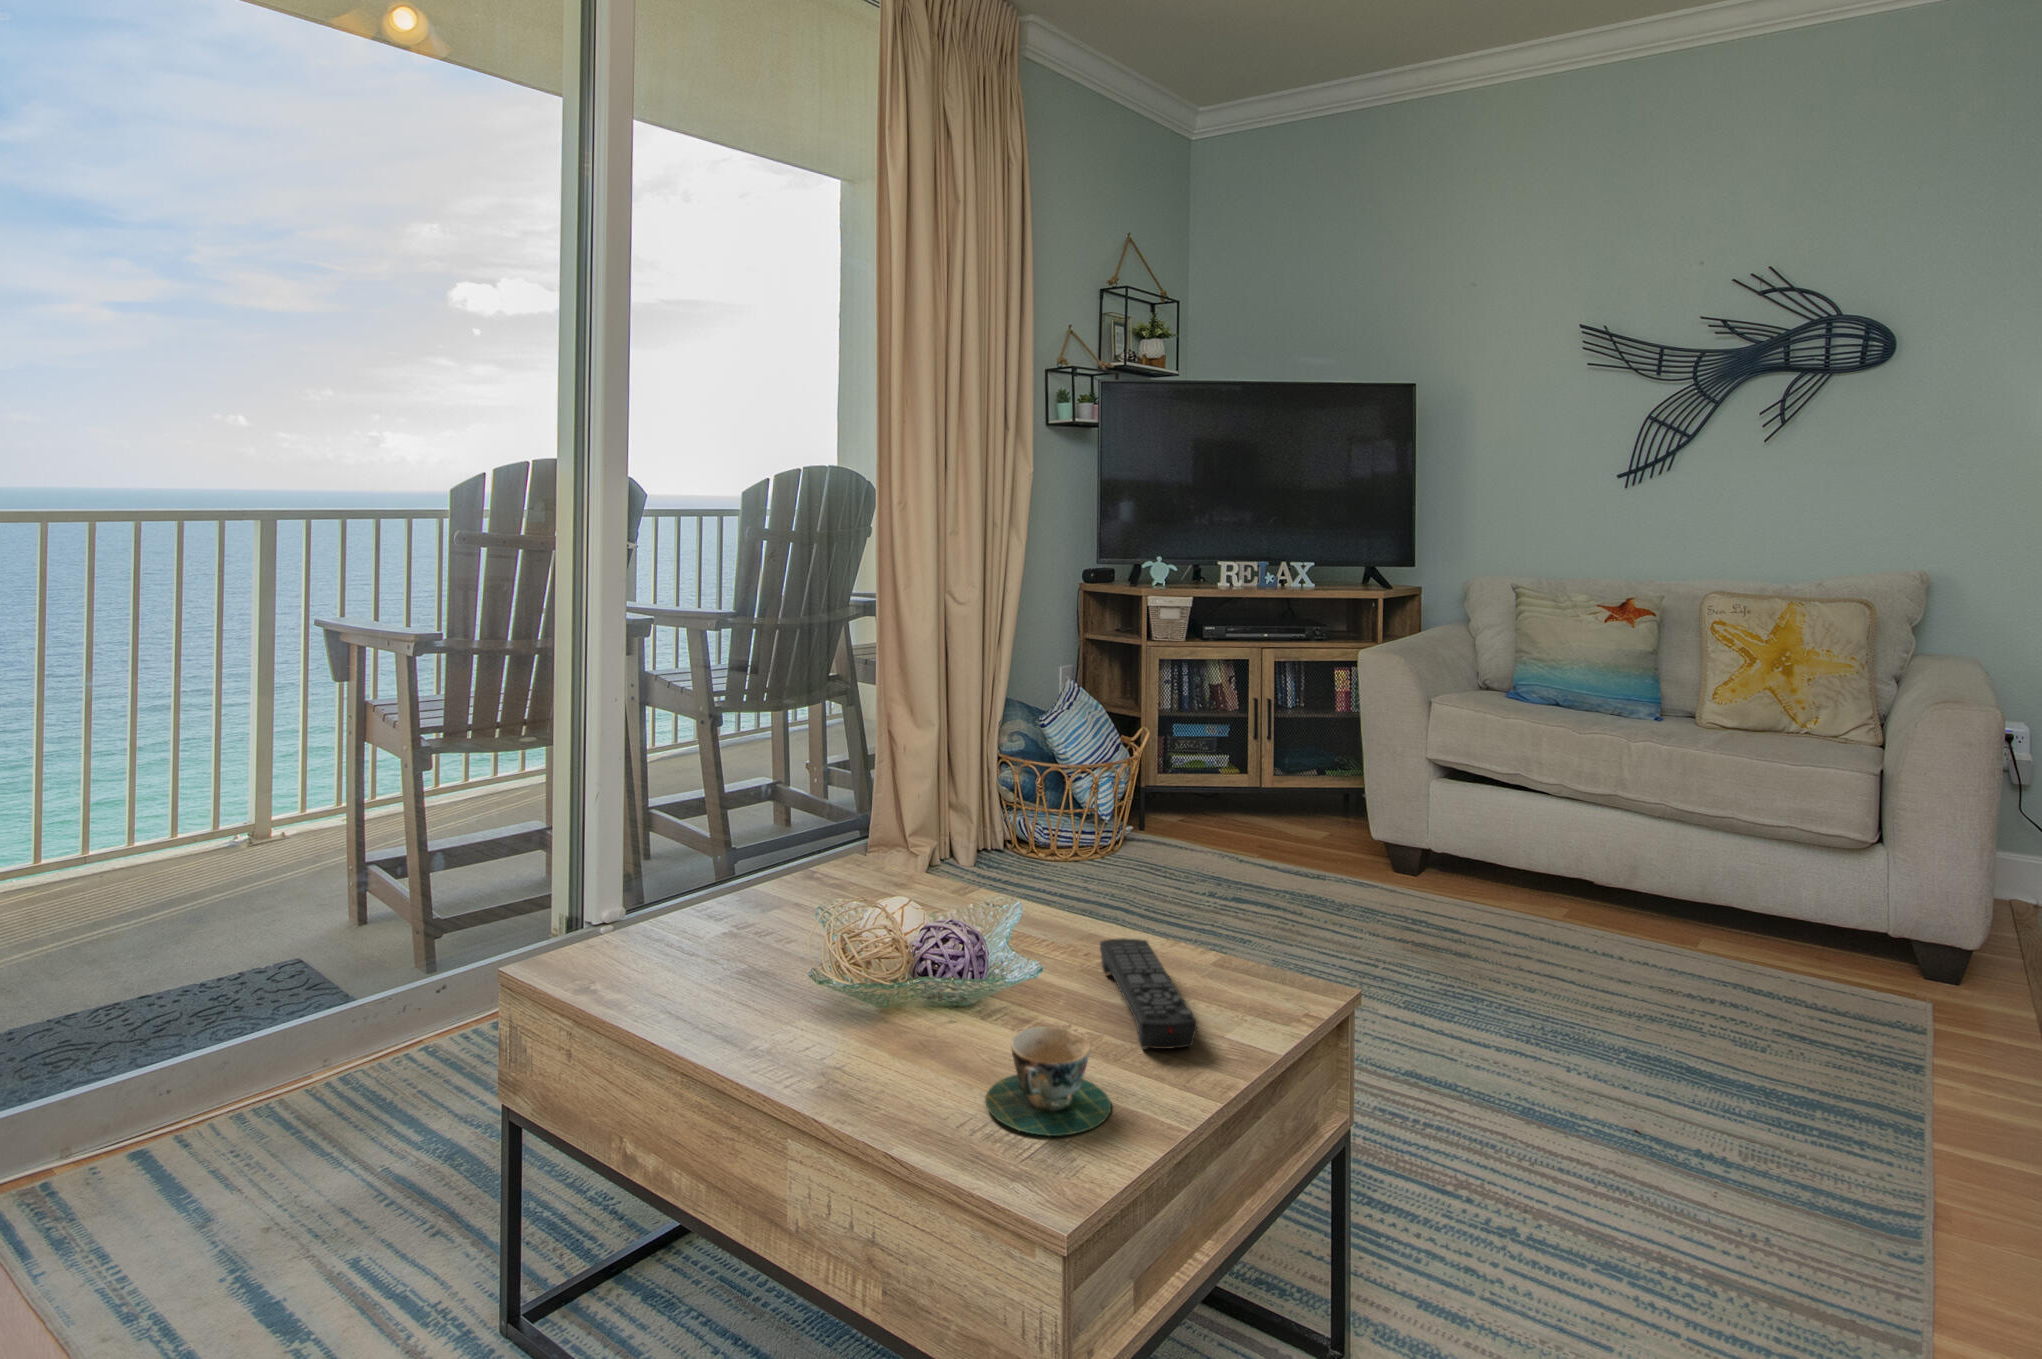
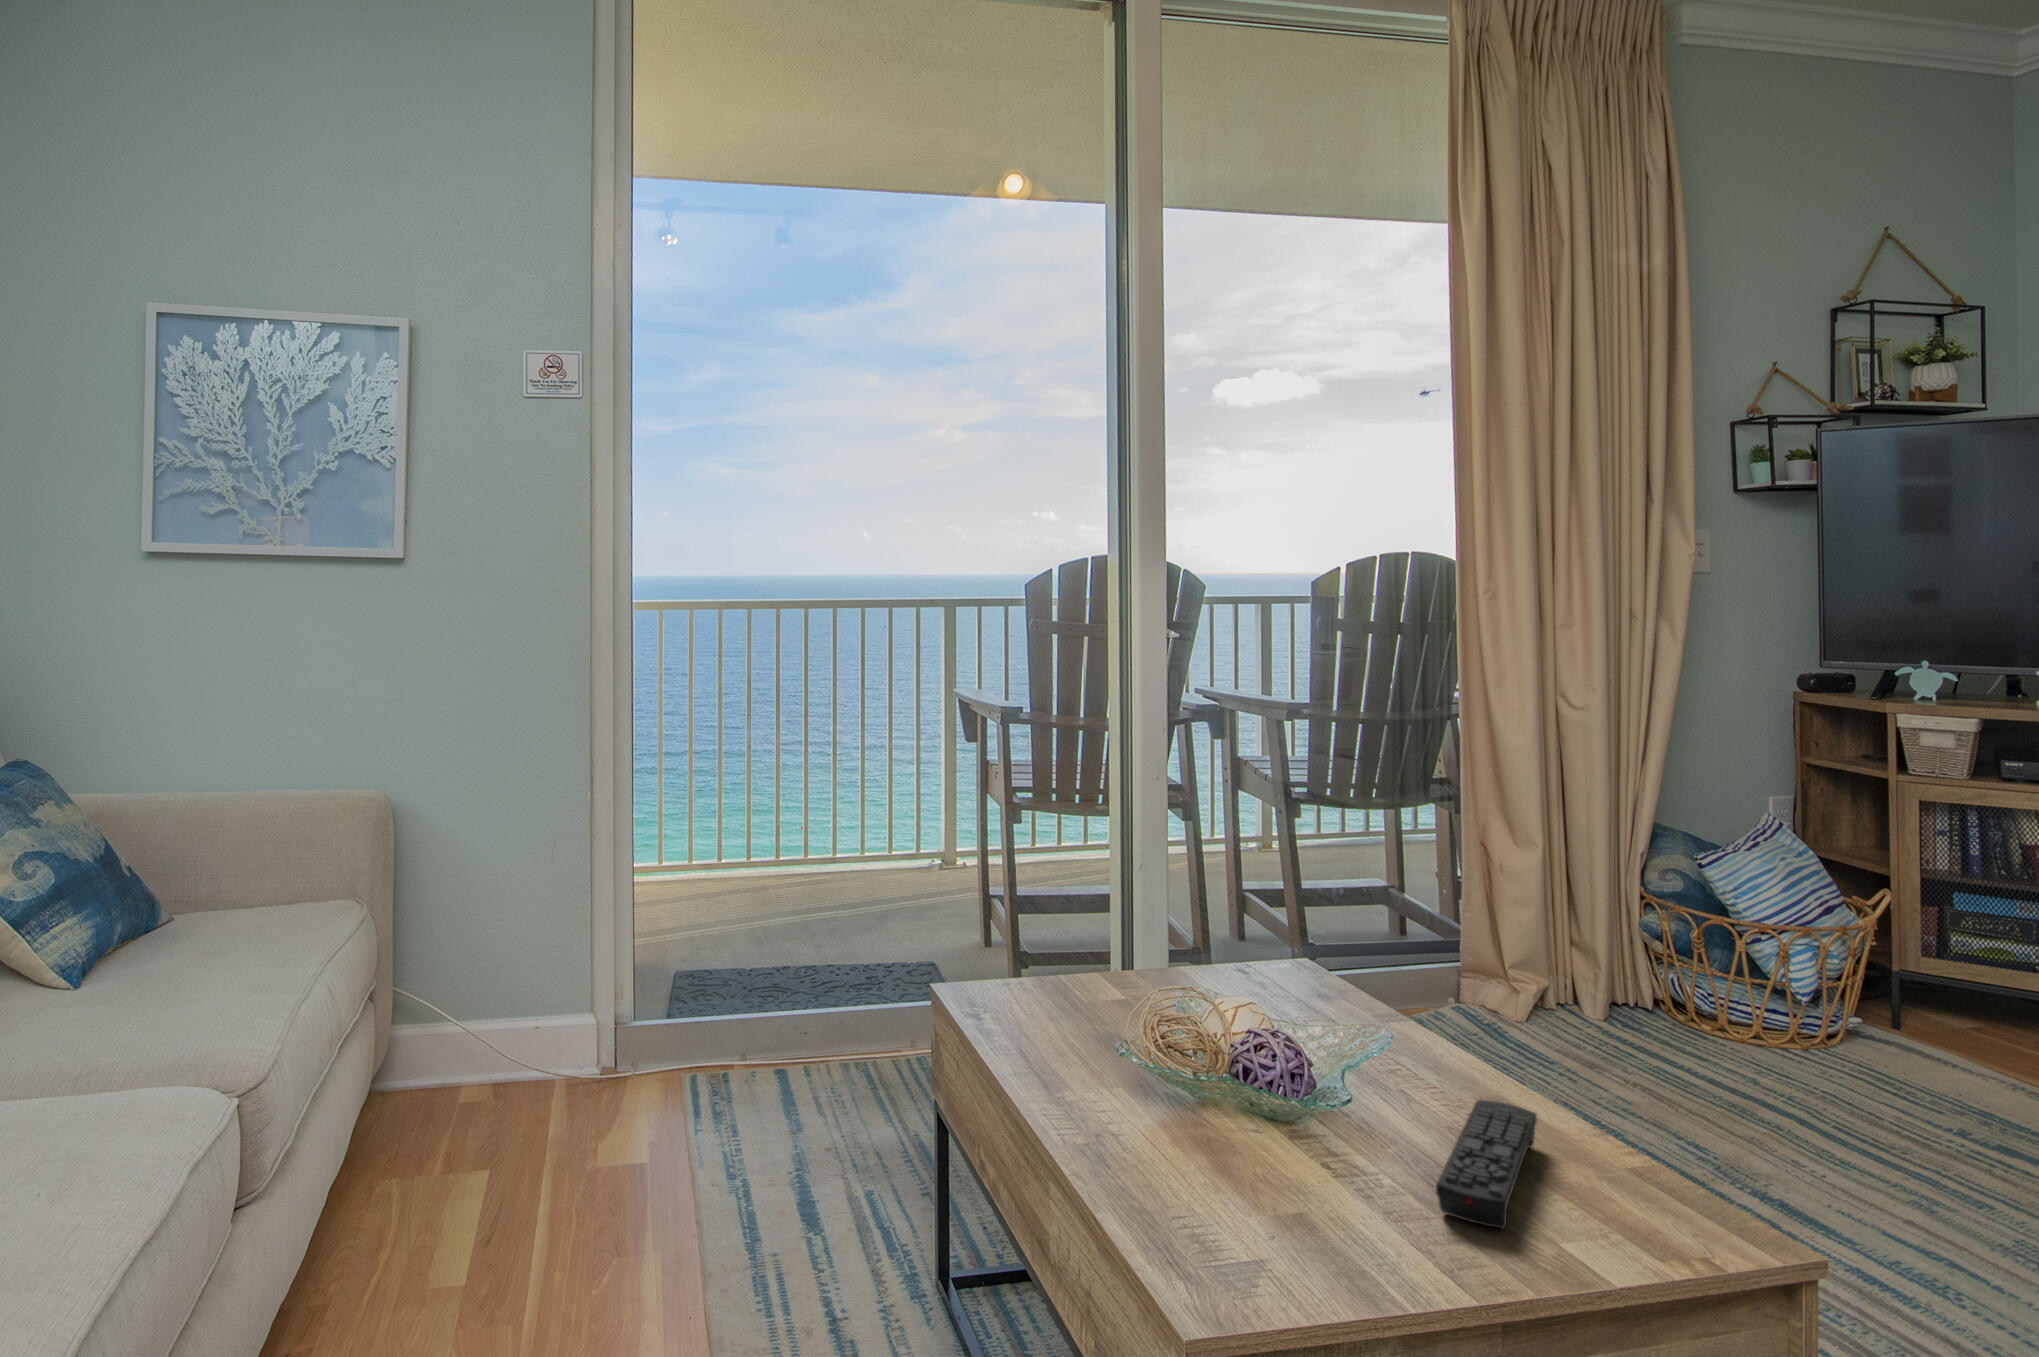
teacup: present [985,1026,1111,1136] -> none [1225,1146,1358,1259]

